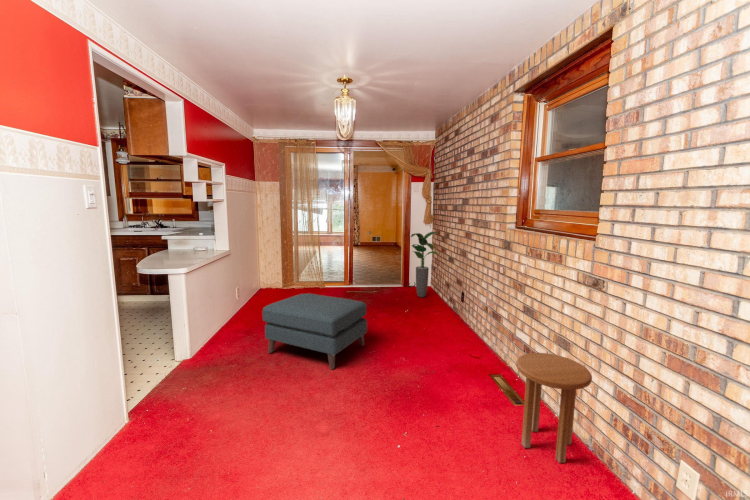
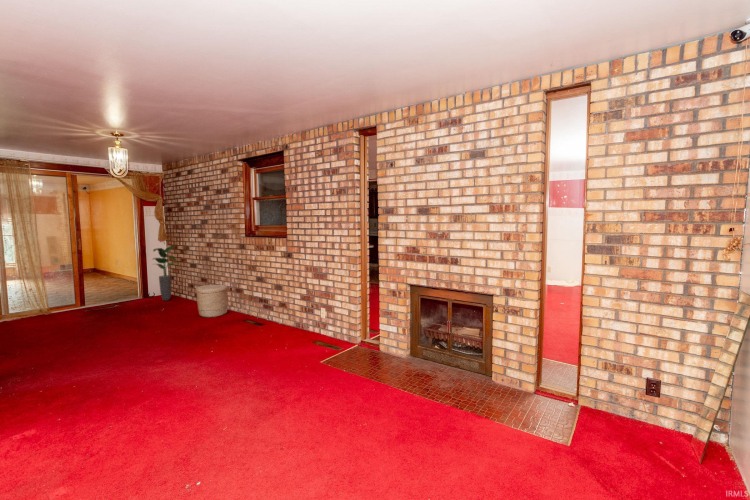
ottoman: present [262,293,367,370] -> none [45,297,146,354]
woven basket: none [436,295,481,348] -> present [196,285,228,317]
side table: present [516,353,592,463] -> none [261,291,292,335]

